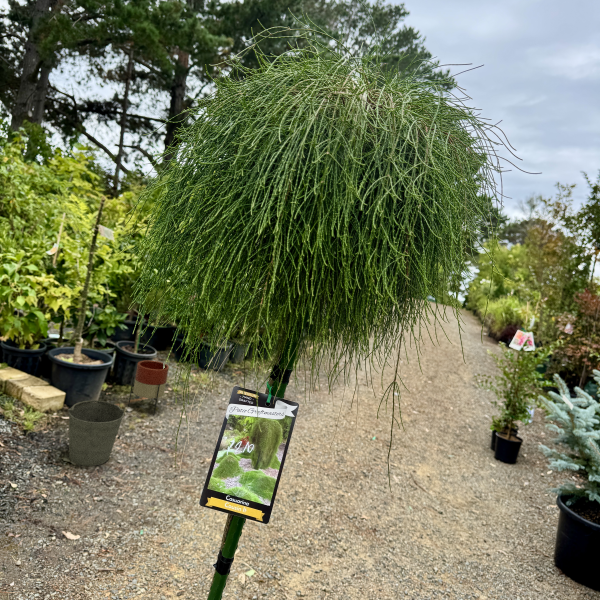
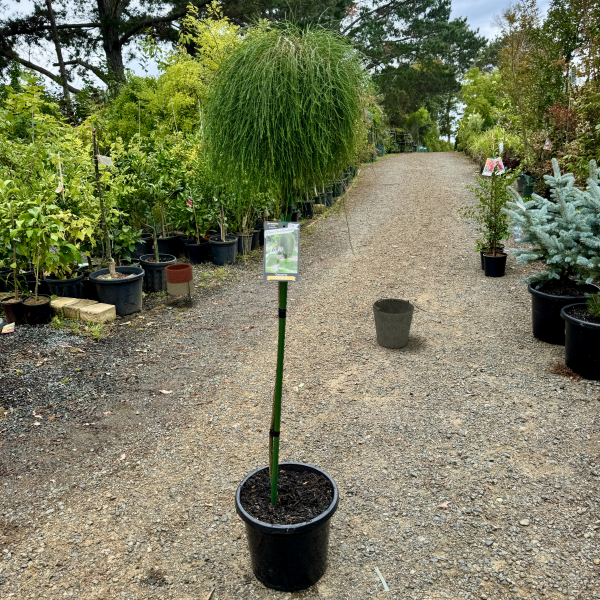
bucket: present [68,400,125,466] -> present [373,298,414,348]

